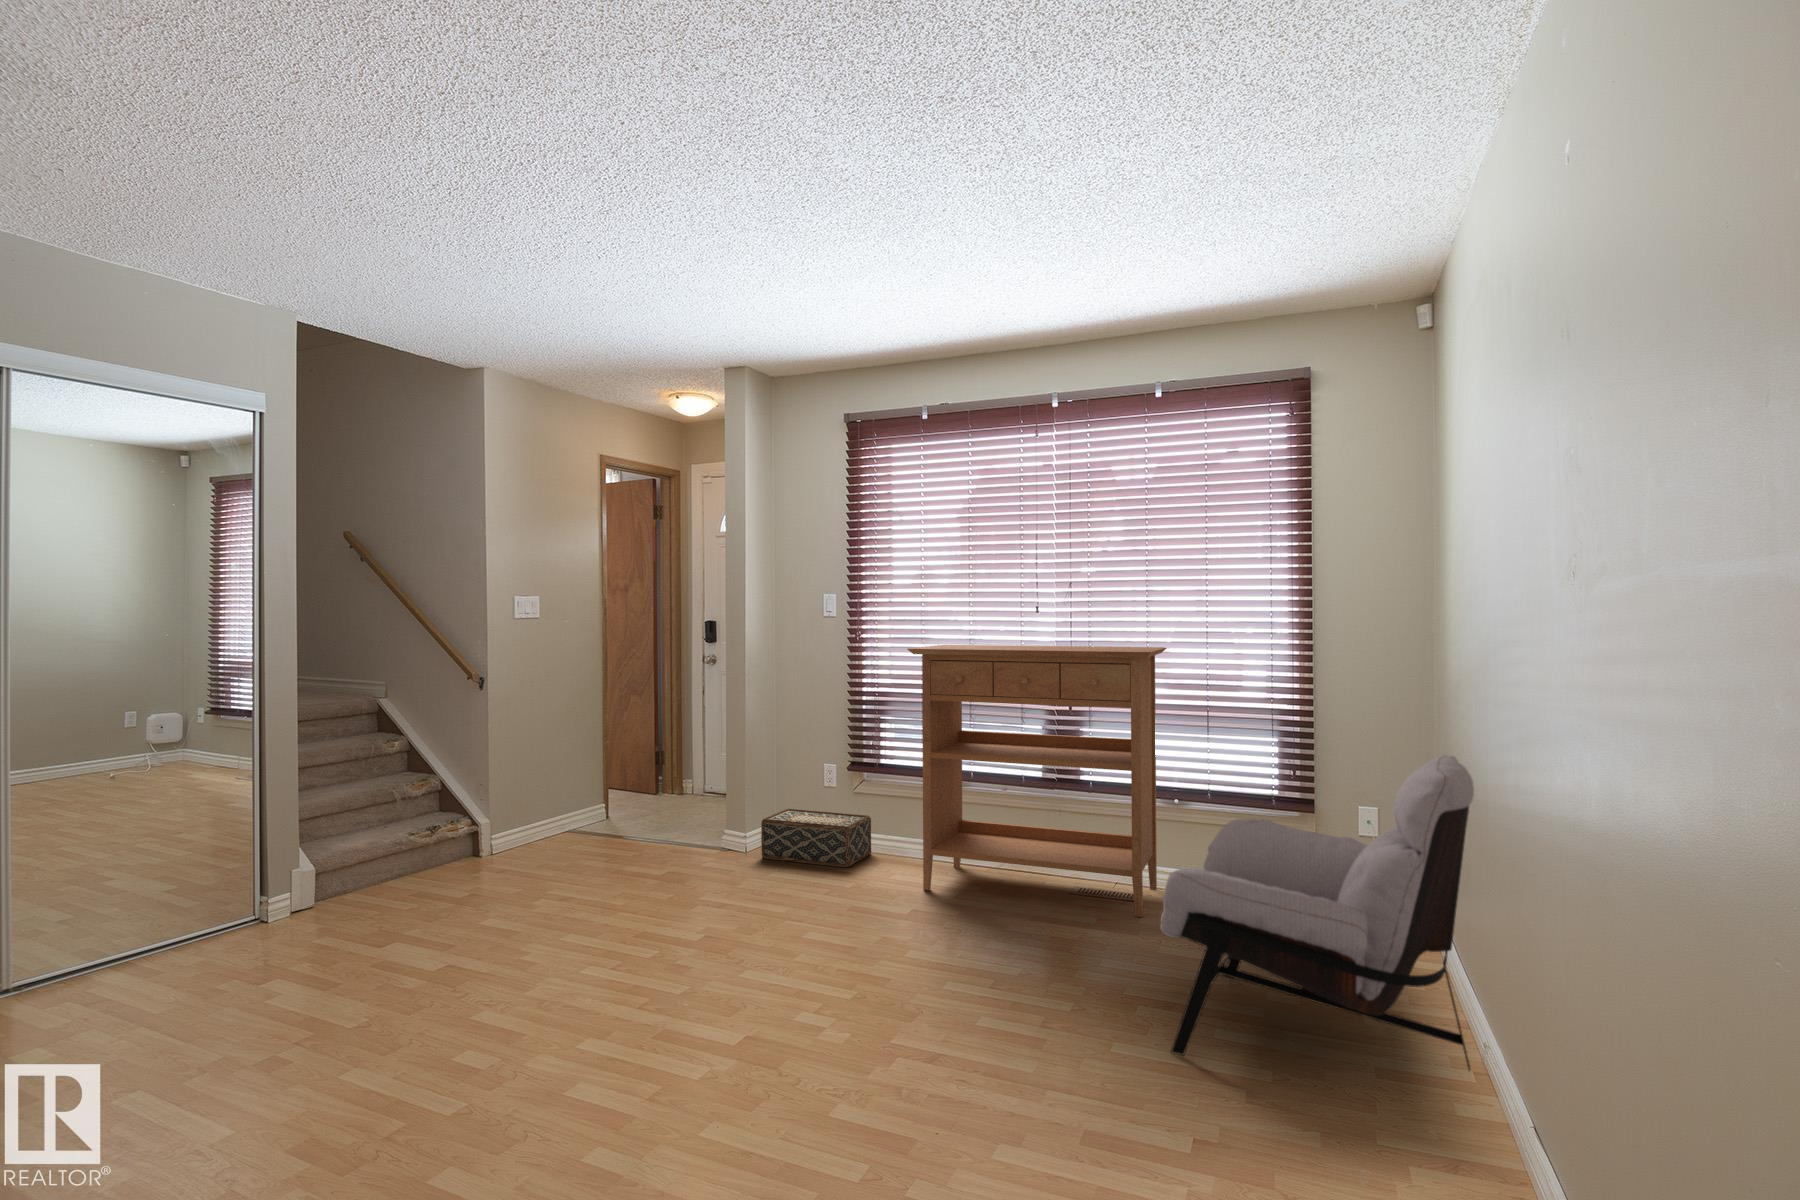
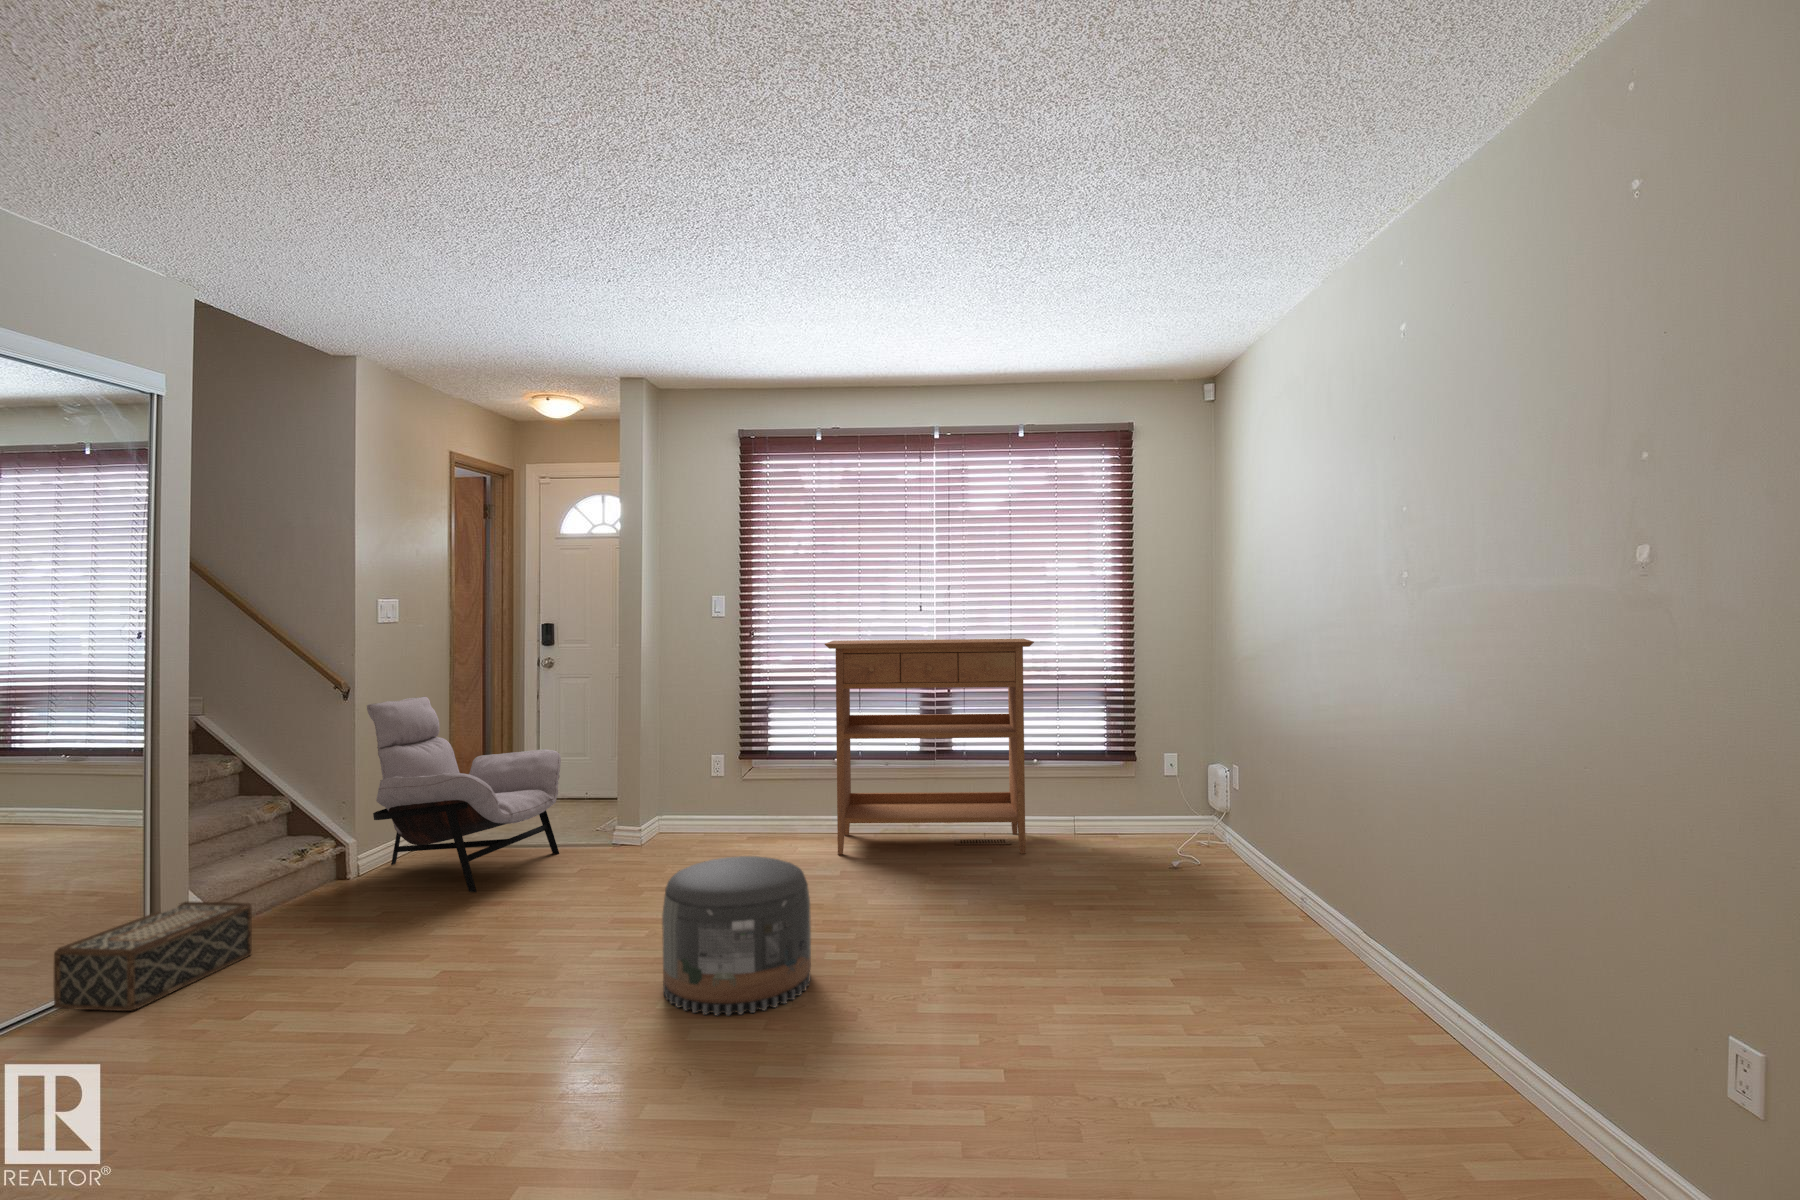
lounge chair: present [1161,756,1474,1070] -> present [367,696,561,892]
woven basket: present [761,809,871,867] -> present [54,901,252,1011]
pouf: none [578,888,748,1073] -> present [662,856,811,1015]

